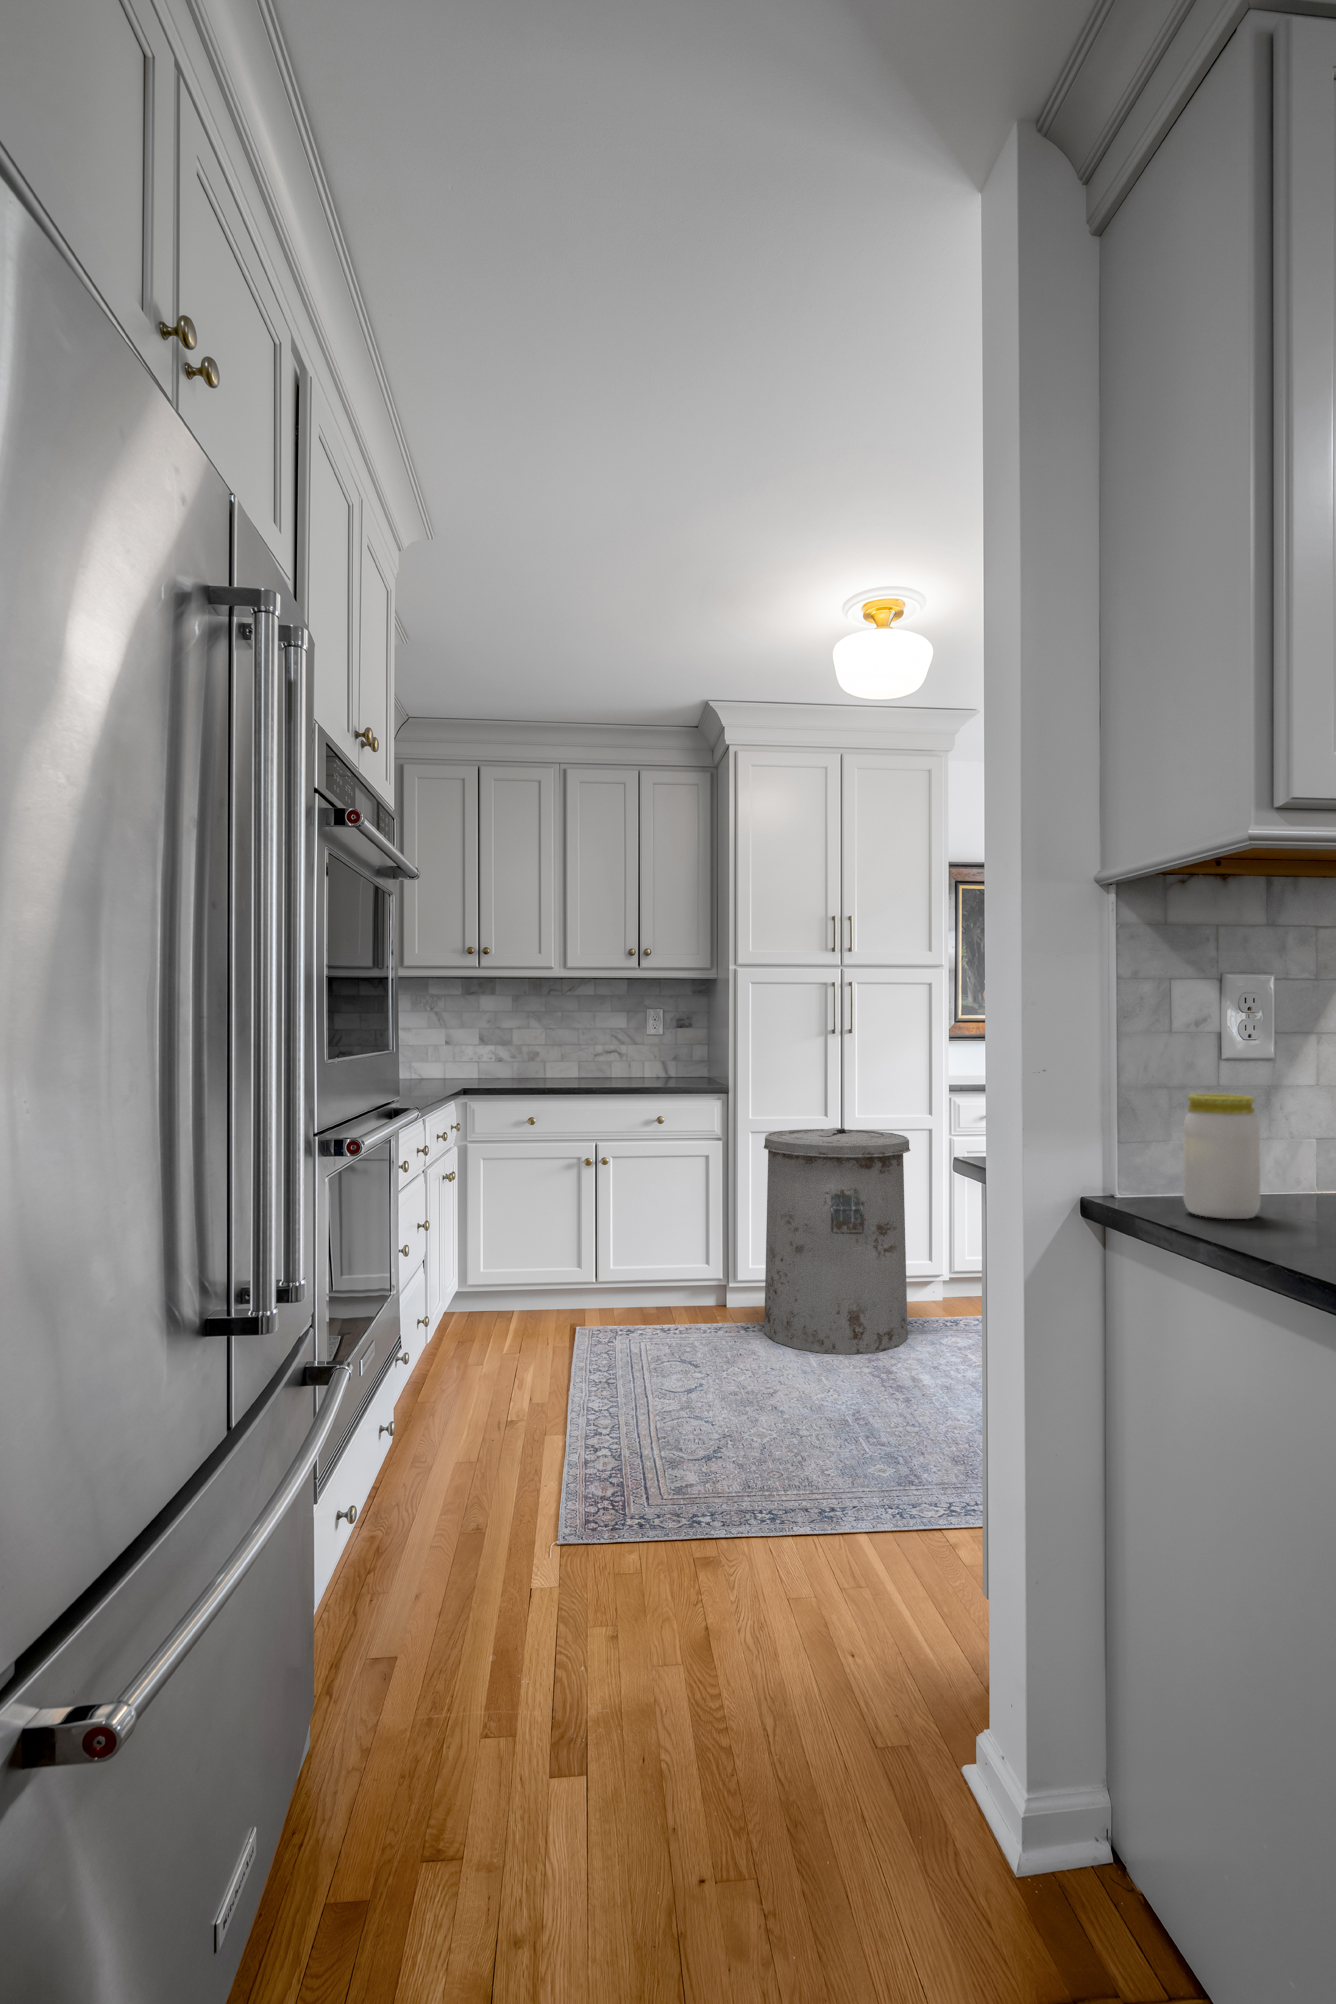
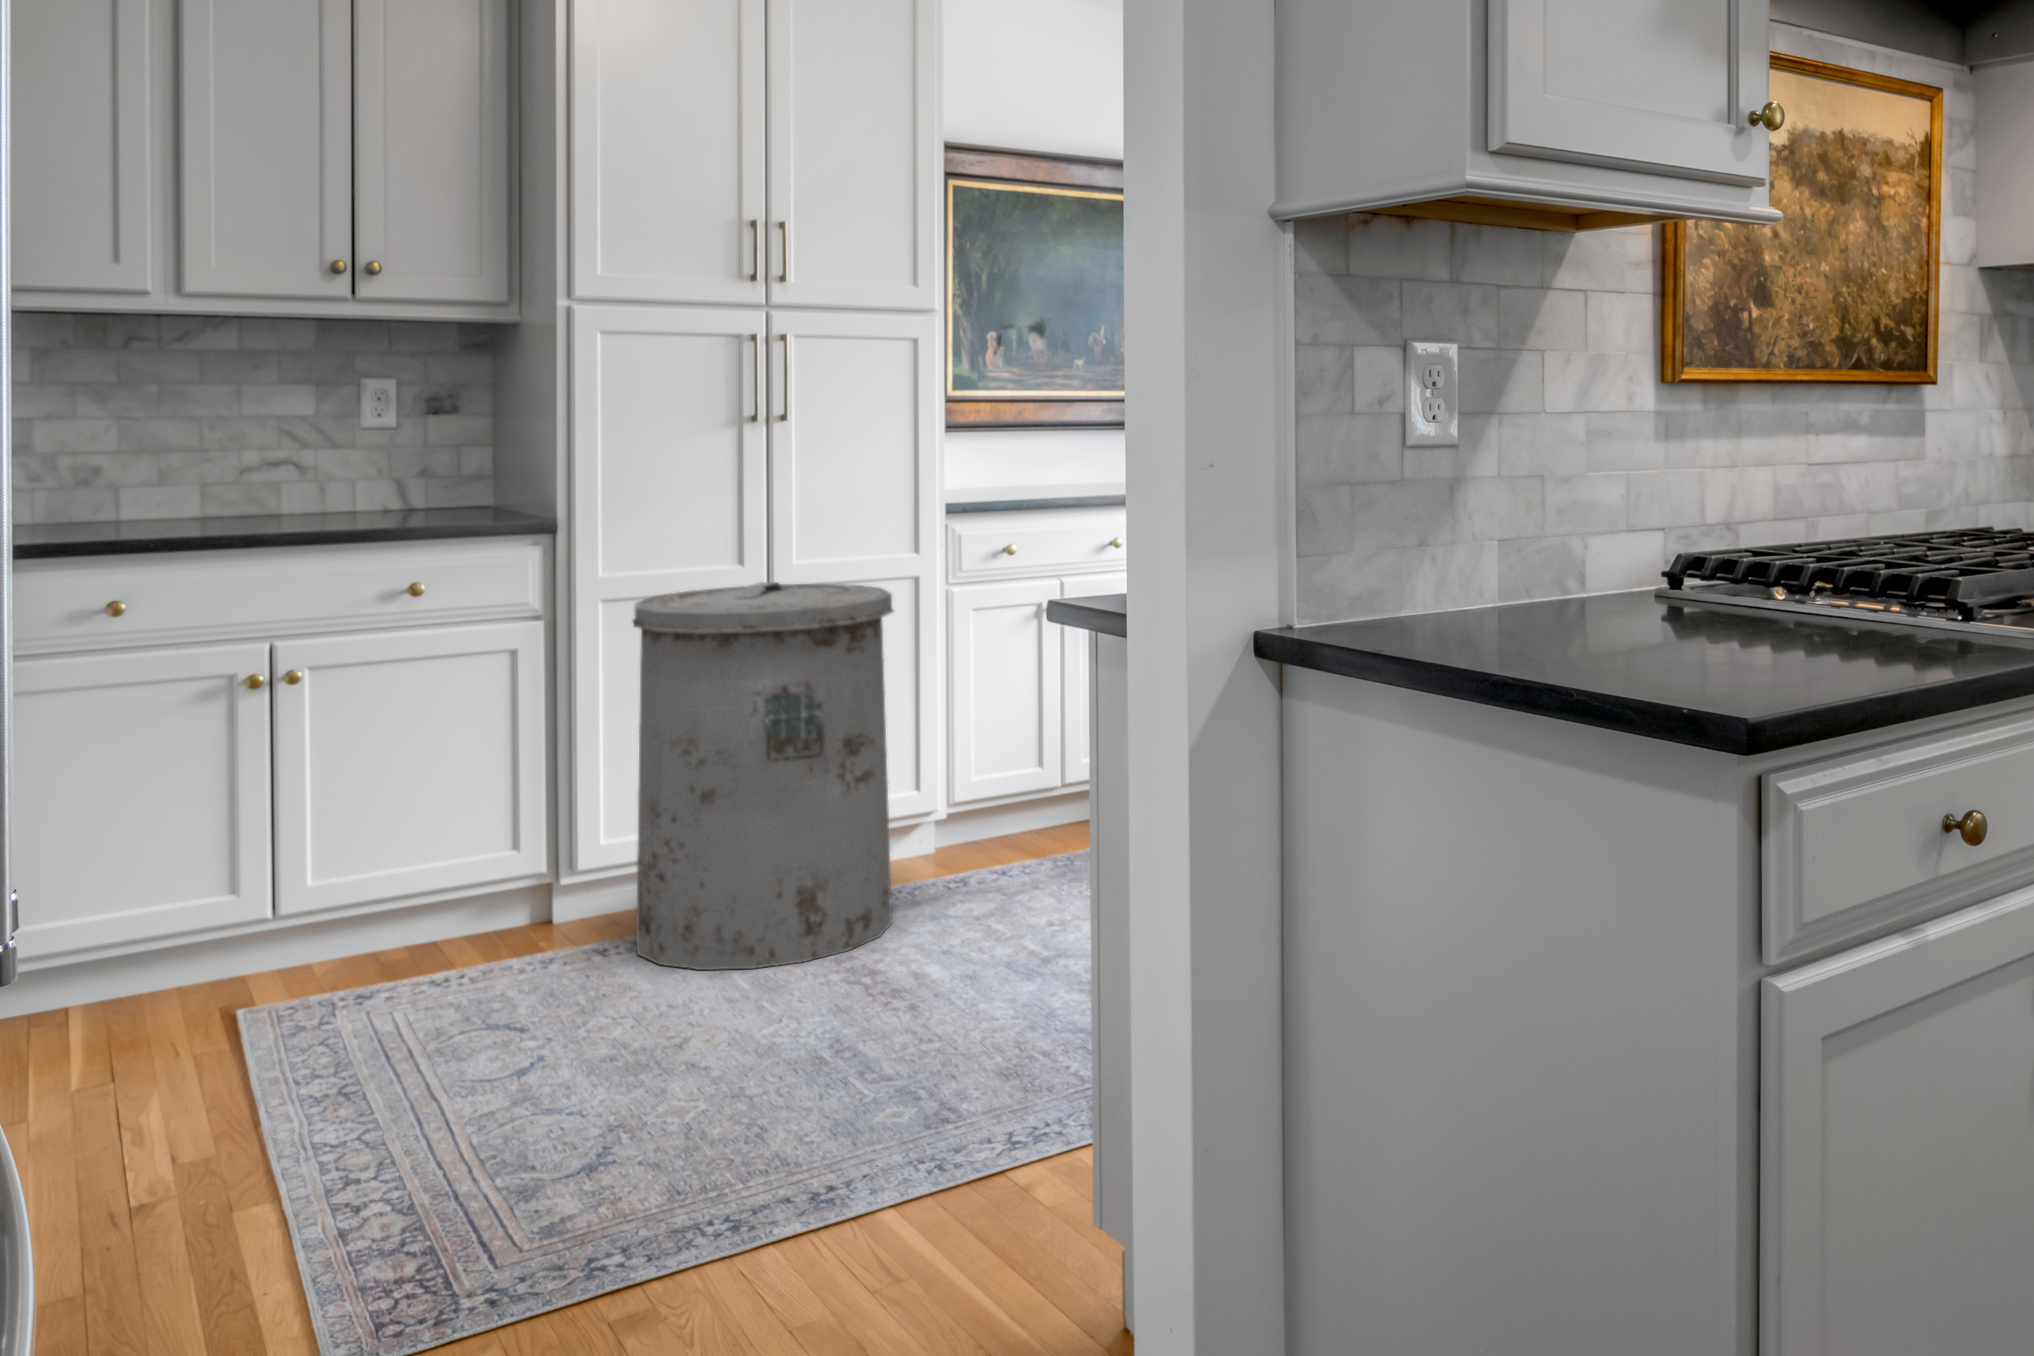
jar: present [1183,1094,1261,1219] -> none [1383,487,1469,641]

